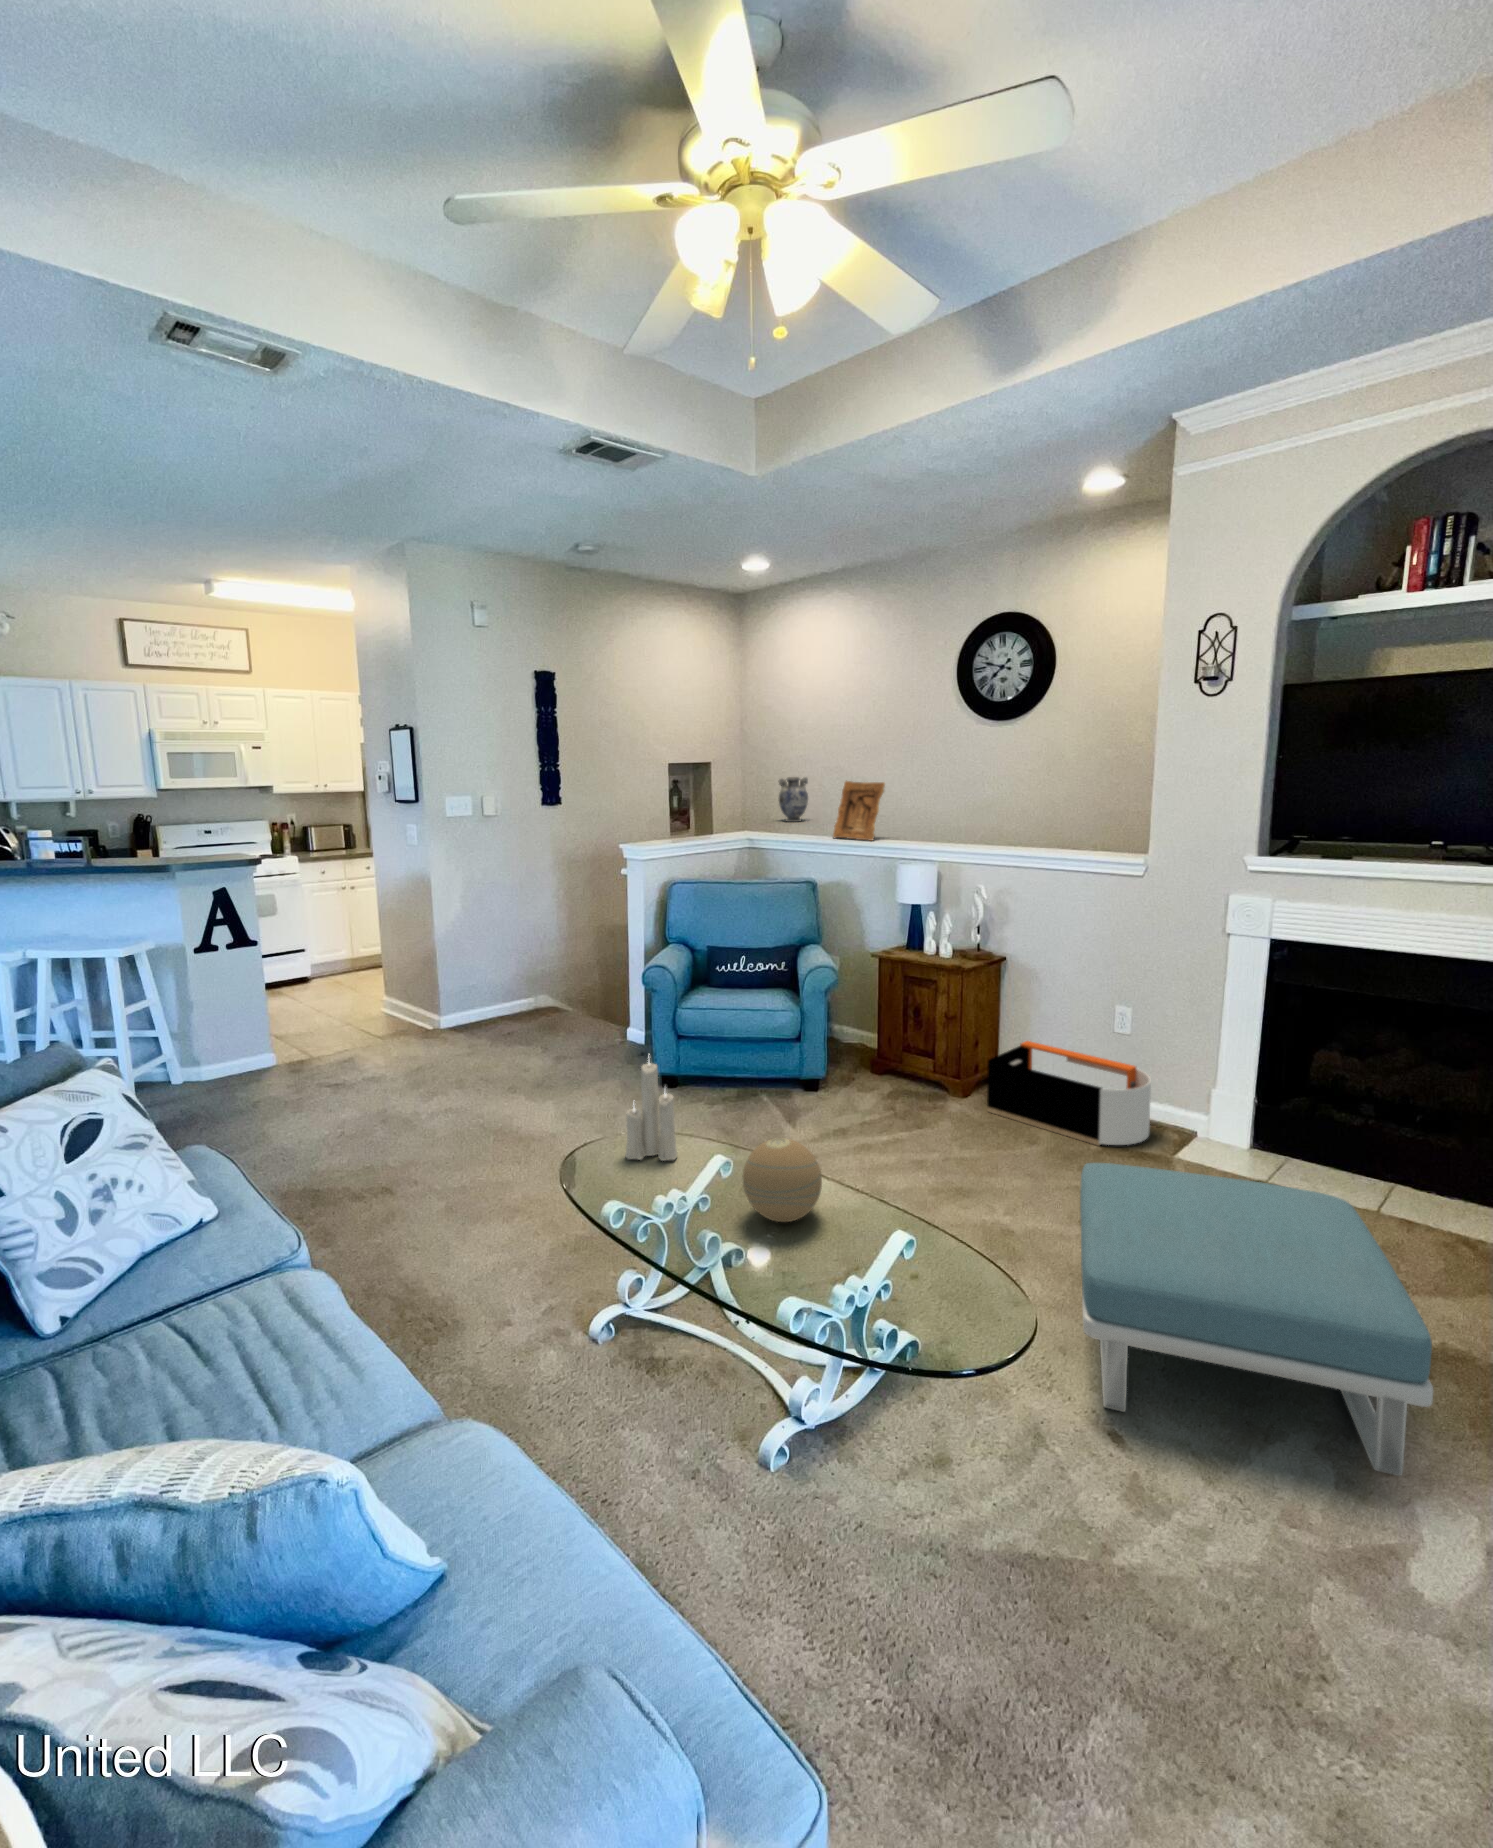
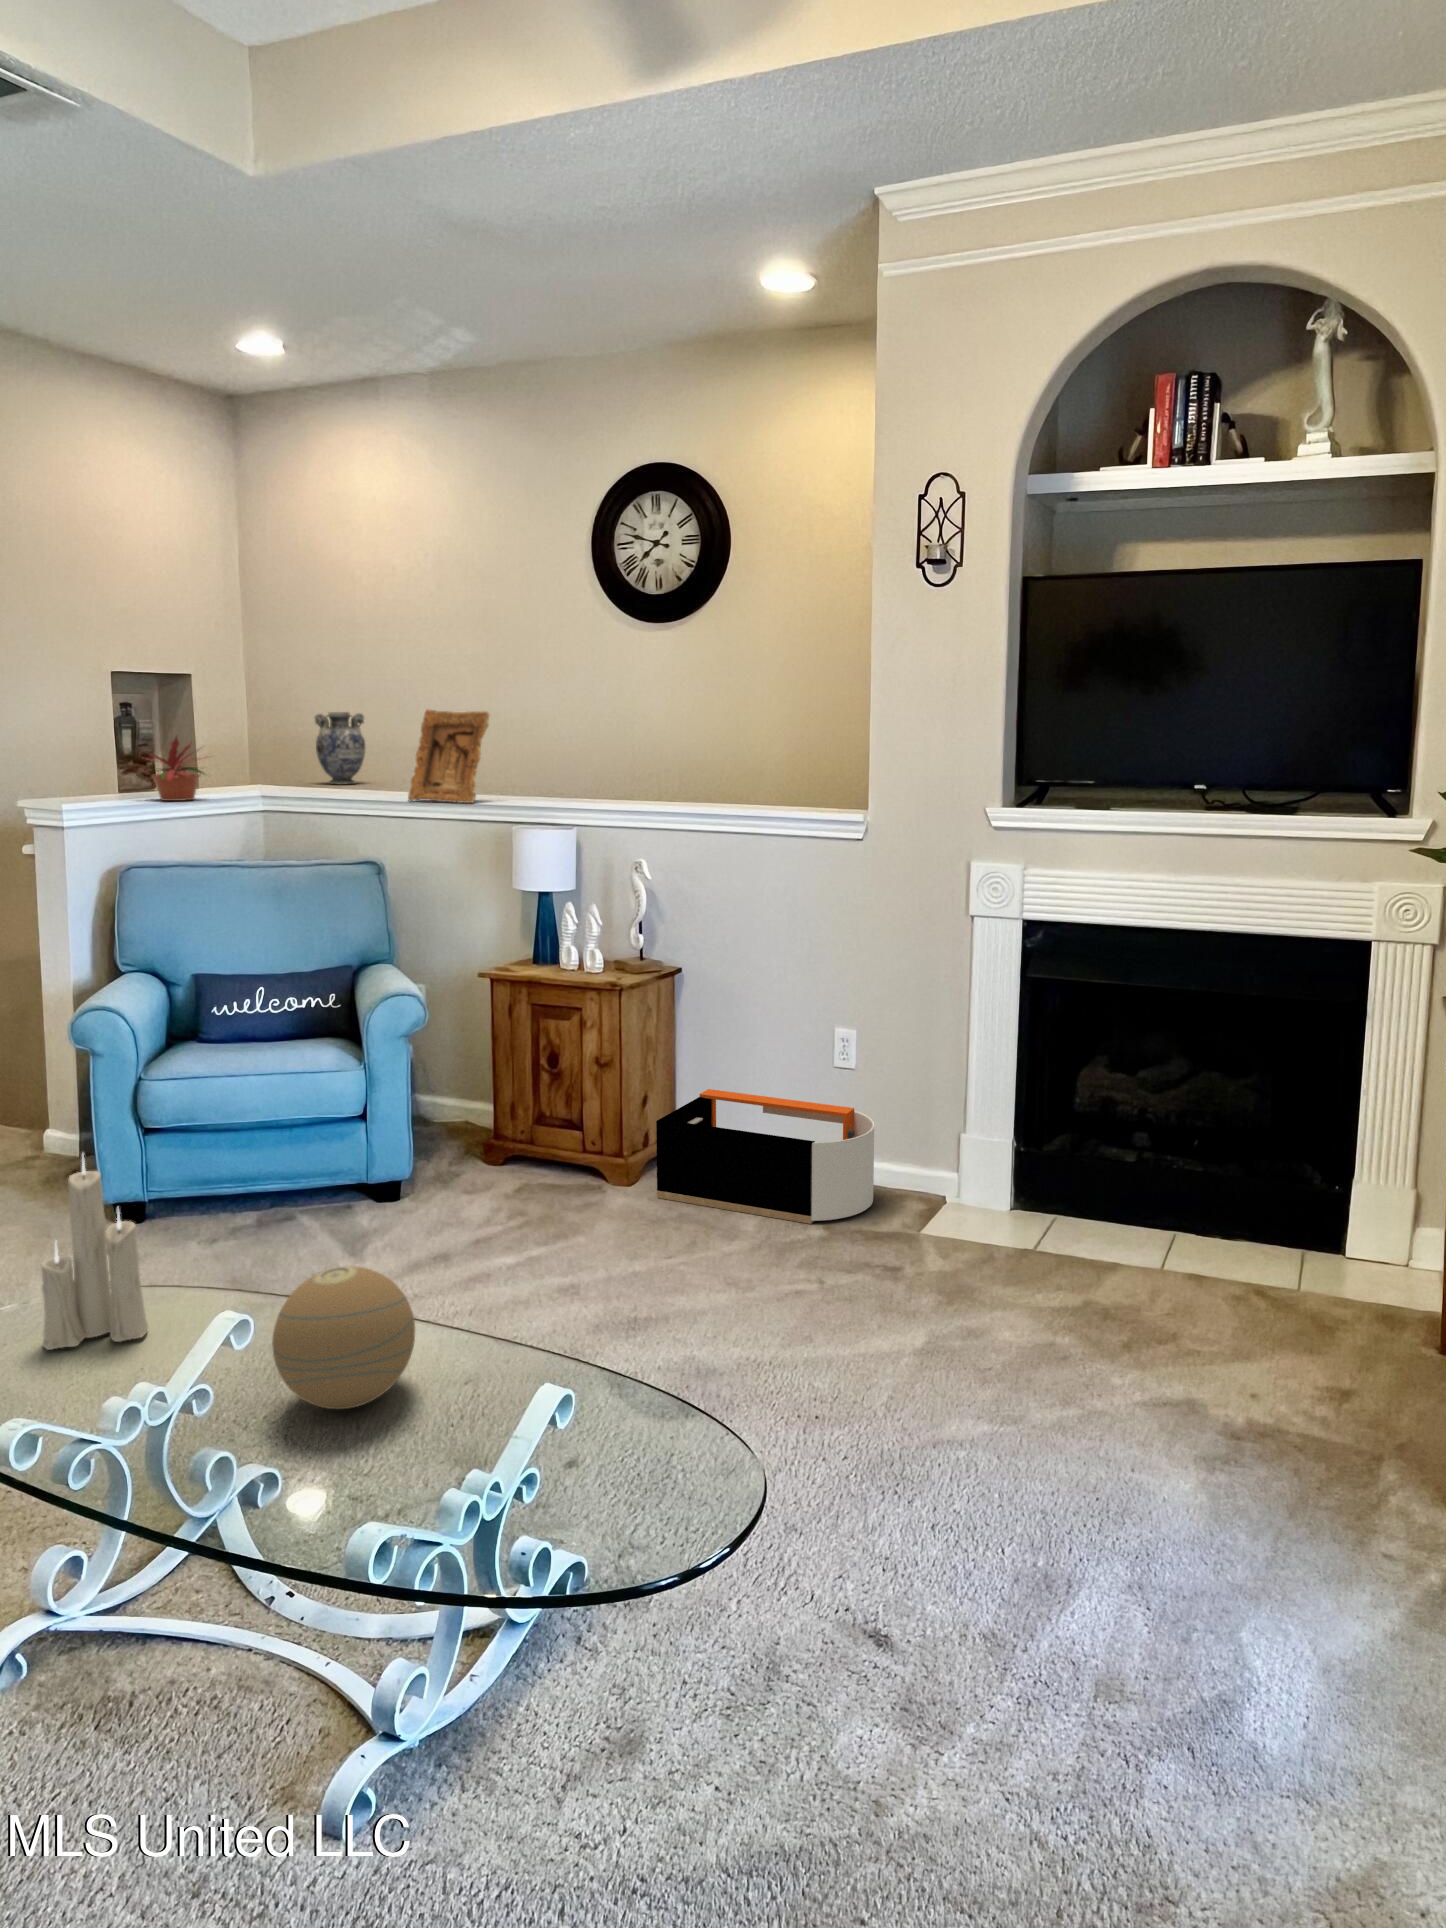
potted plant: none [676,797,723,836] -> present [148,737,205,801]
footstool: present [1080,1163,1433,1476] -> none [802,1236,1248,1588]

